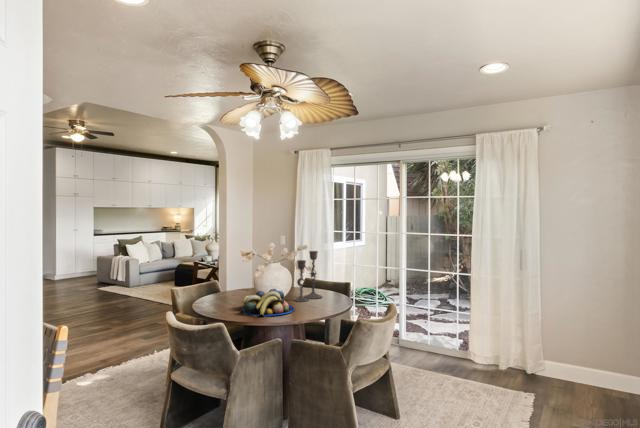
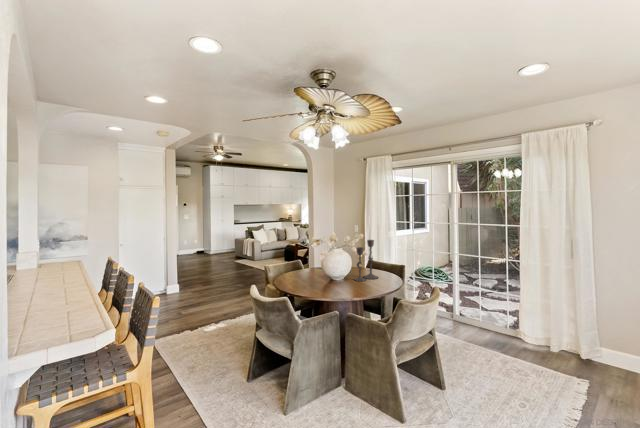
fruit bowl: present [242,289,295,317] -> none [309,270,352,294]

